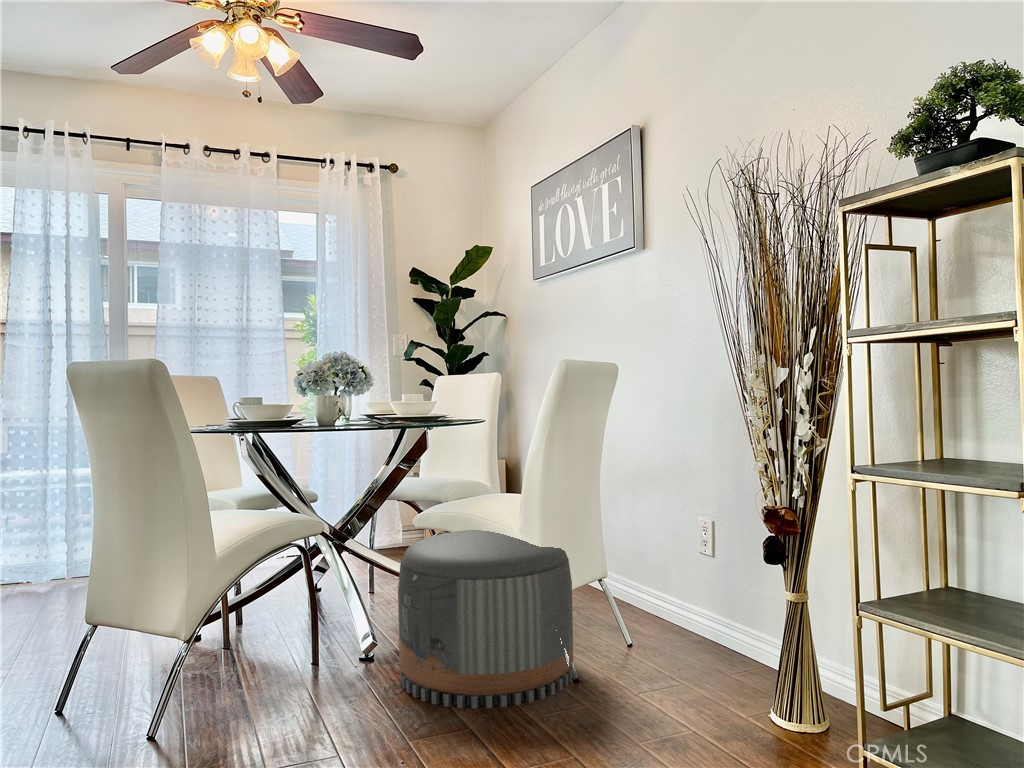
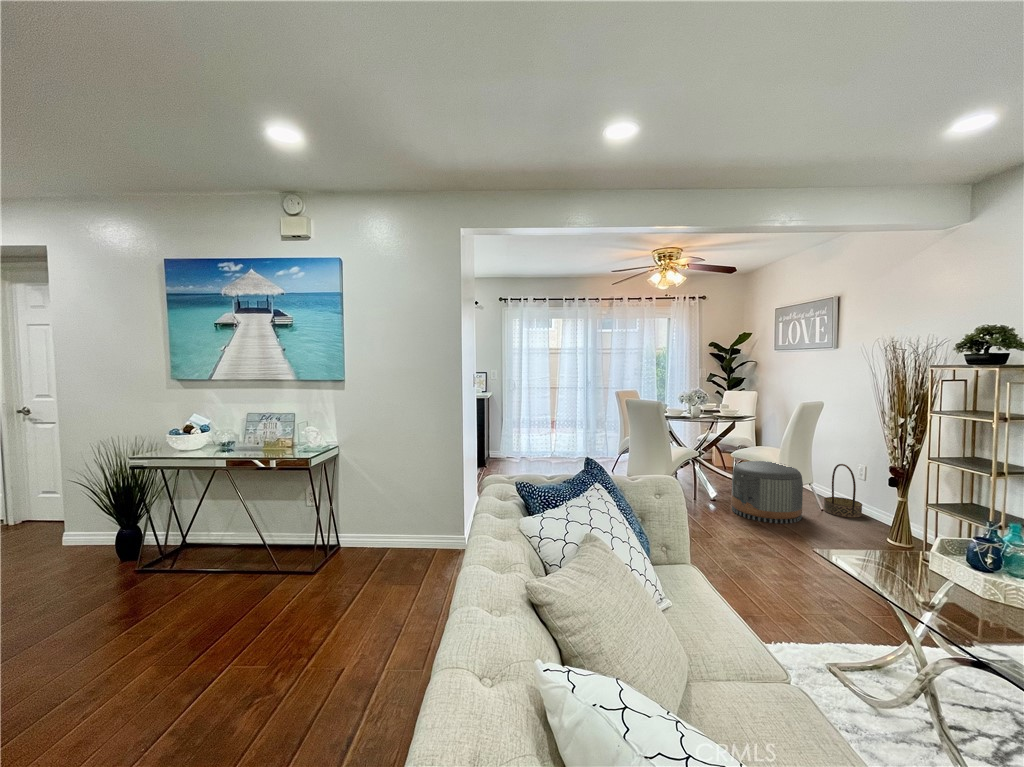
basket: none [627,518,708,655] -> present [824,464,862,518]

